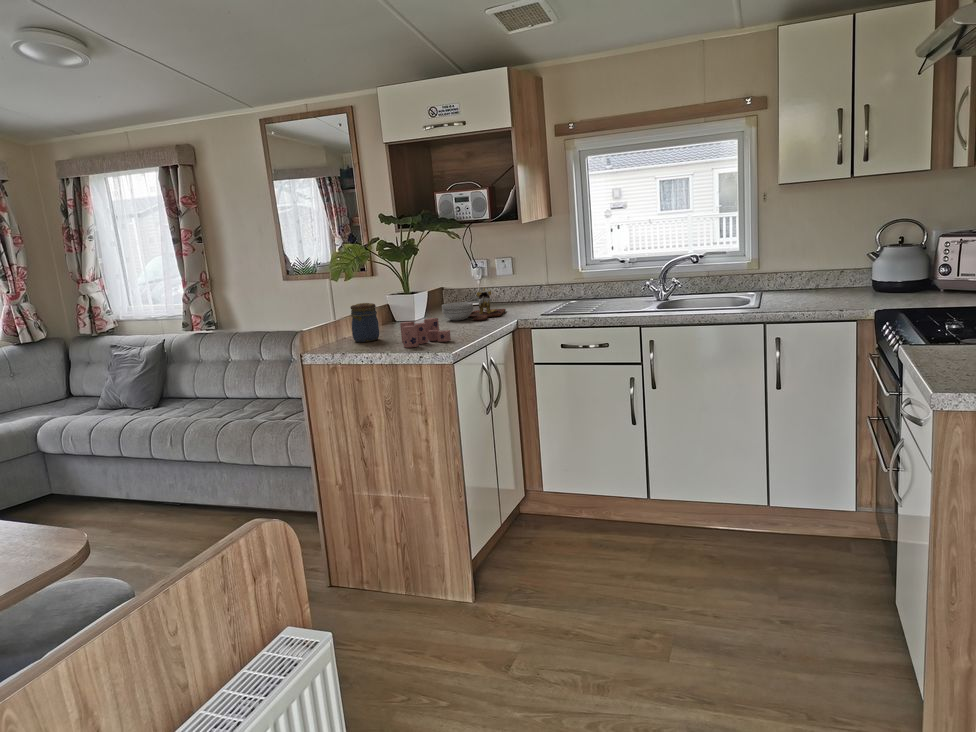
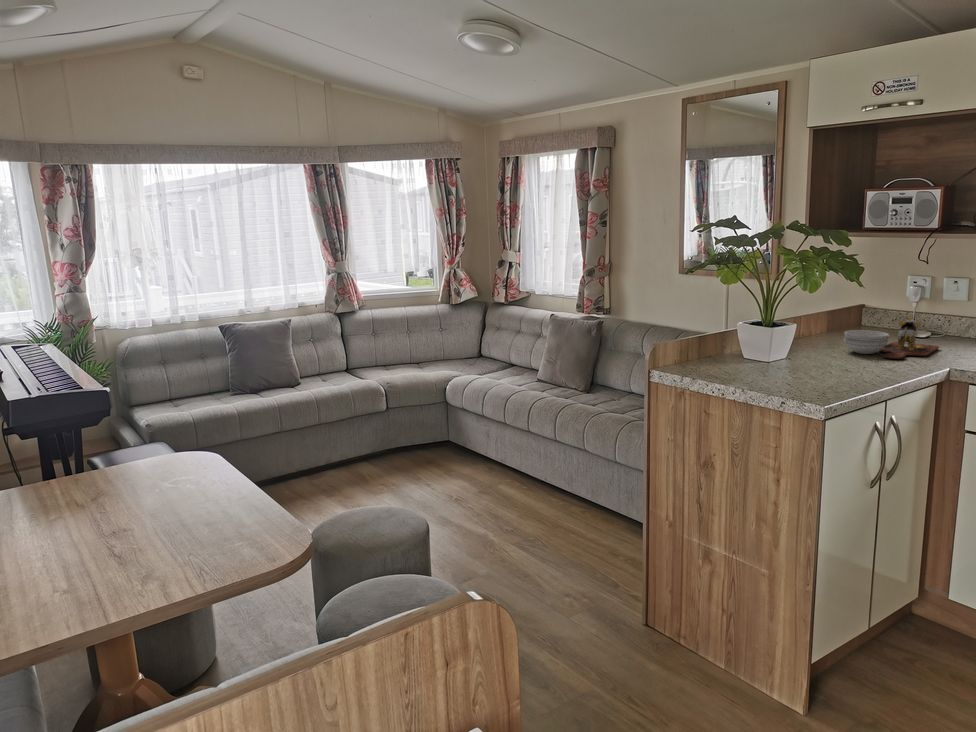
jar: present [350,303,379,342] -> none [716,321,750,367]
candle: present [400,318,451,348] -> none [769,351,835,386]

